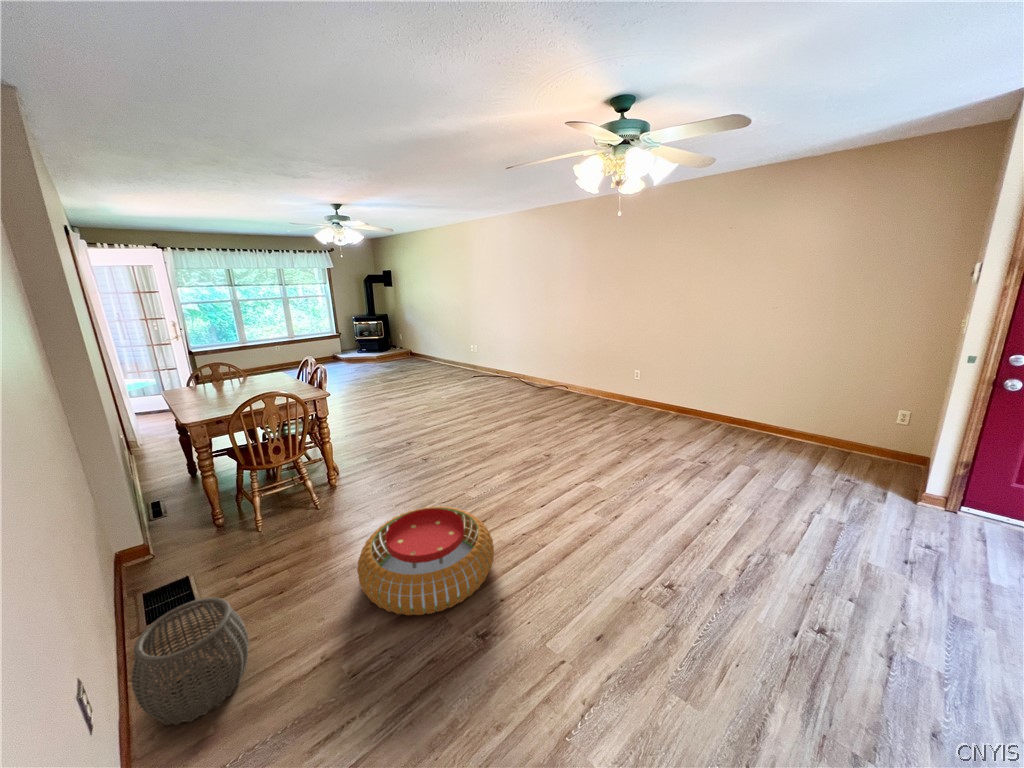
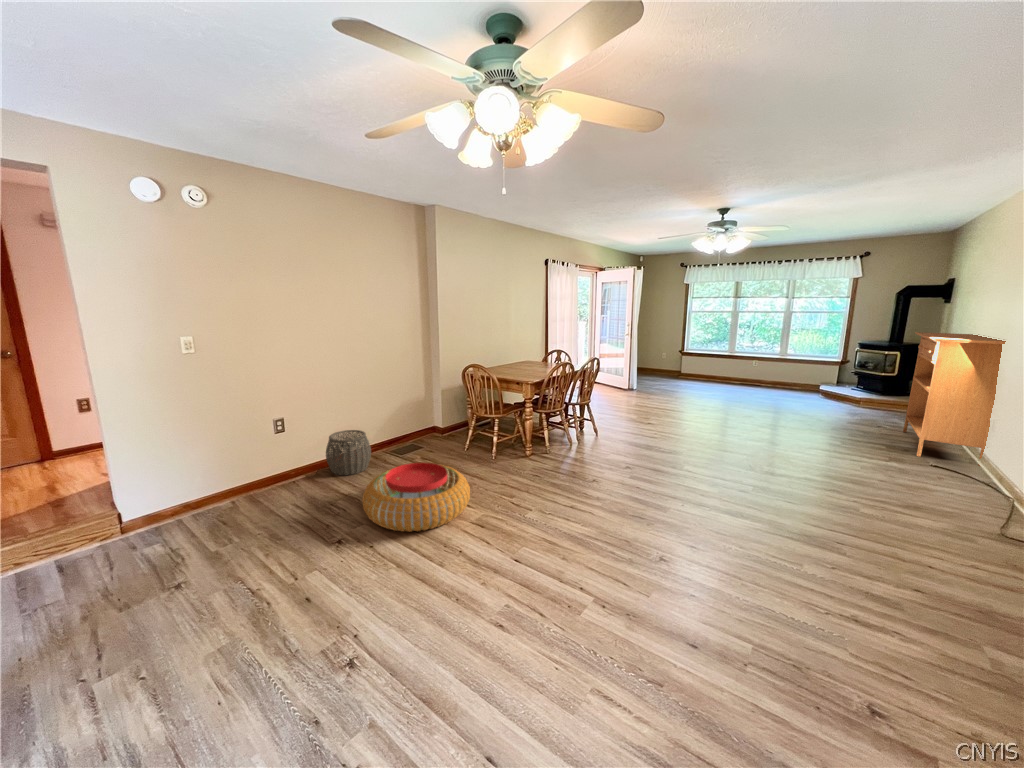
console table: none [411,302,475,374] -> present [903,332,1006,466]

